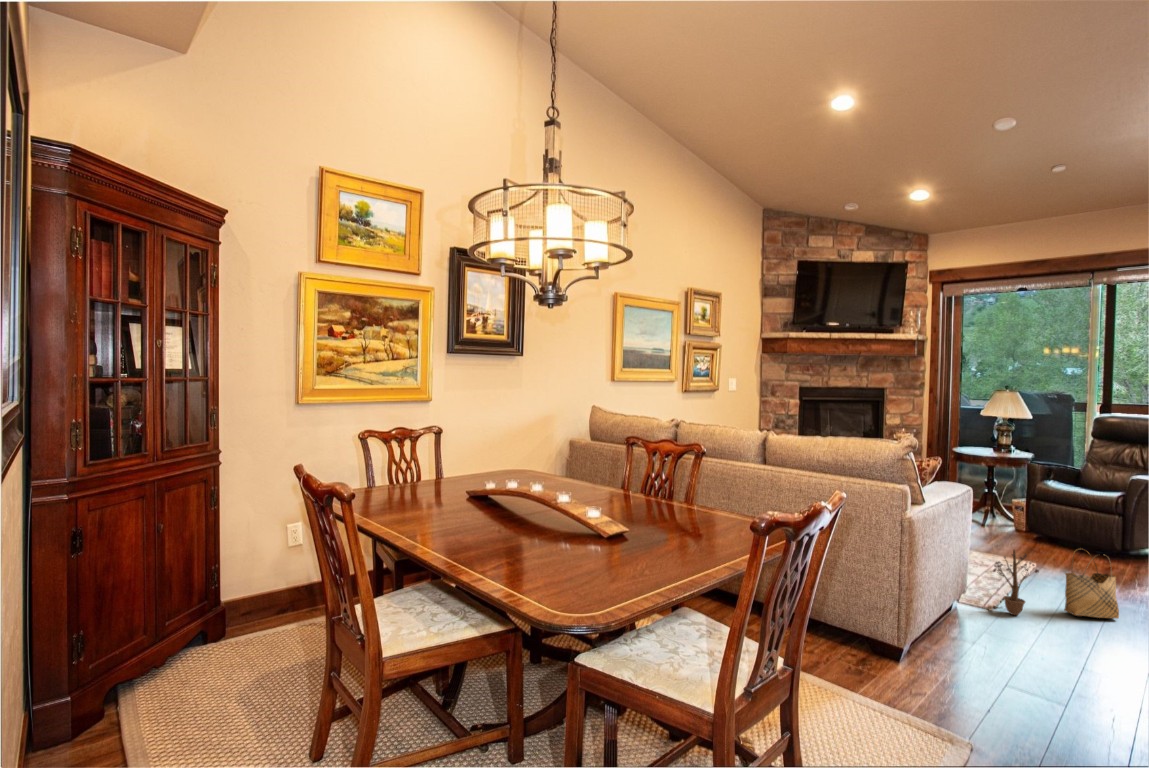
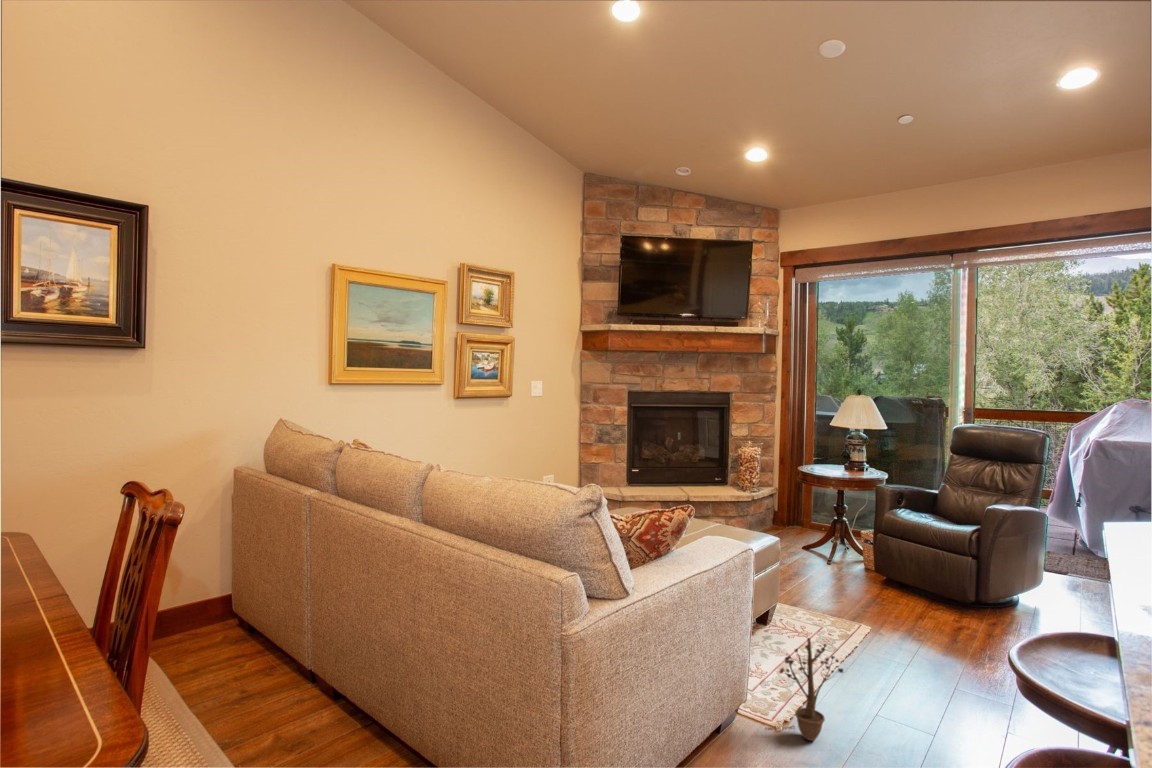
woven basket: present [1064,549,1119,619] -> none [883,628,956,738]

